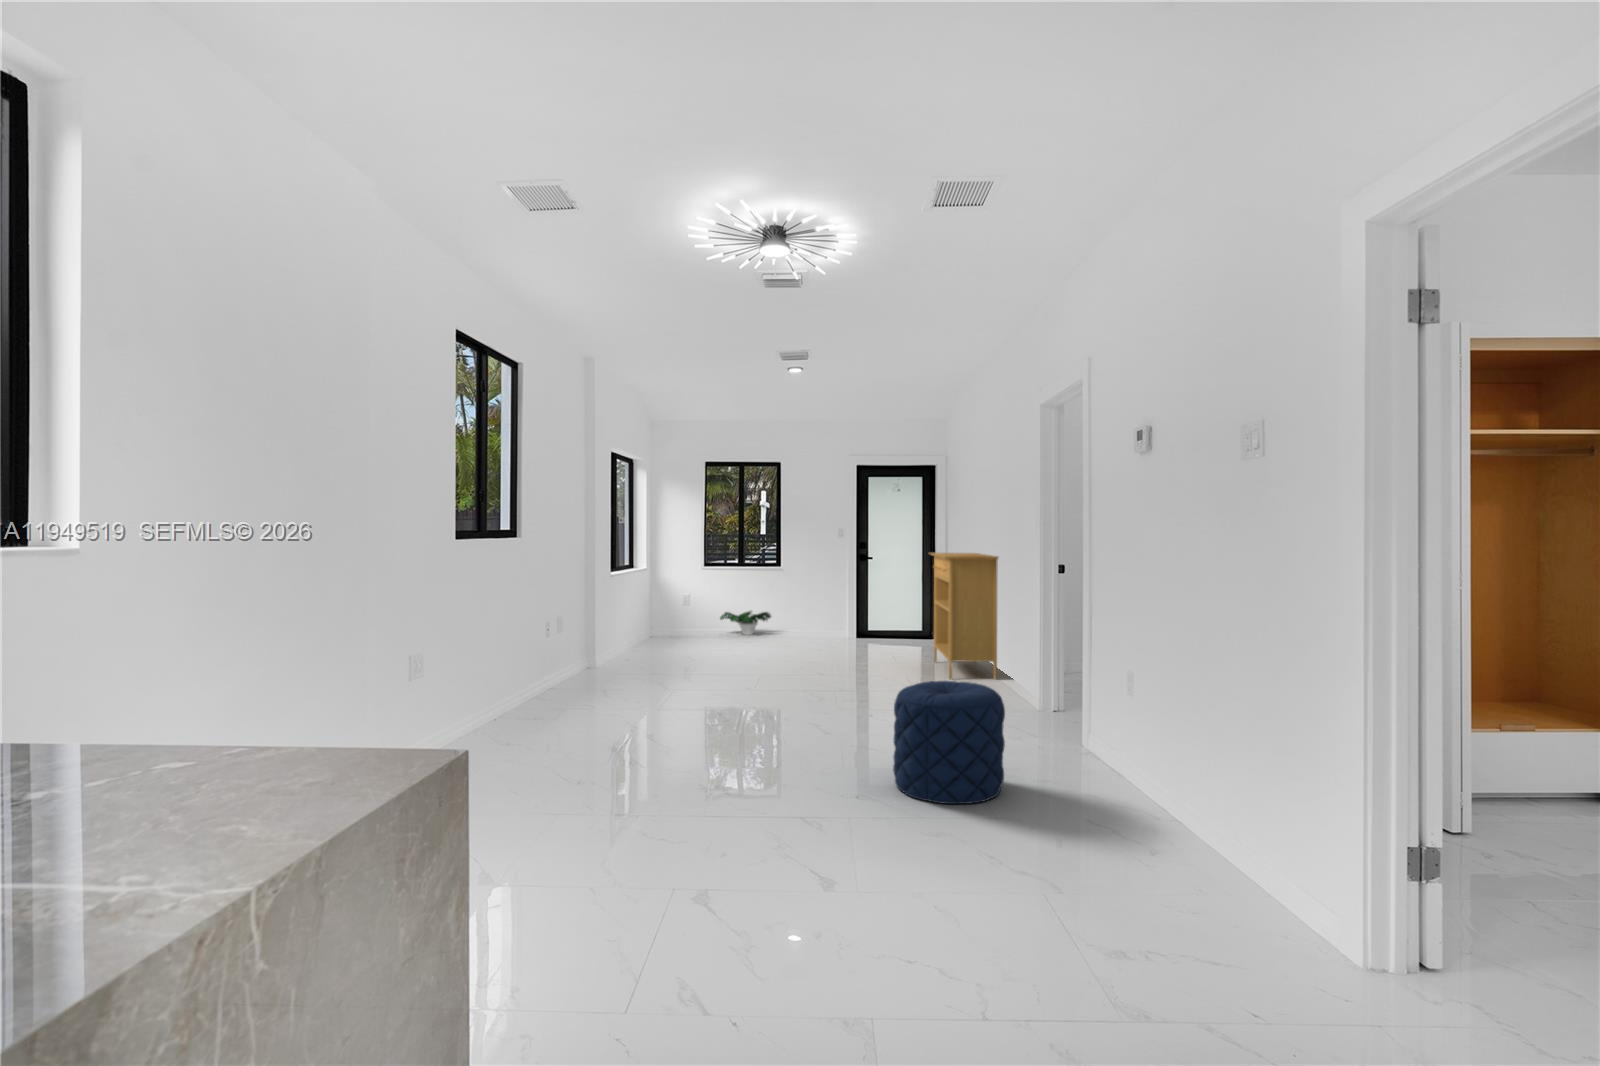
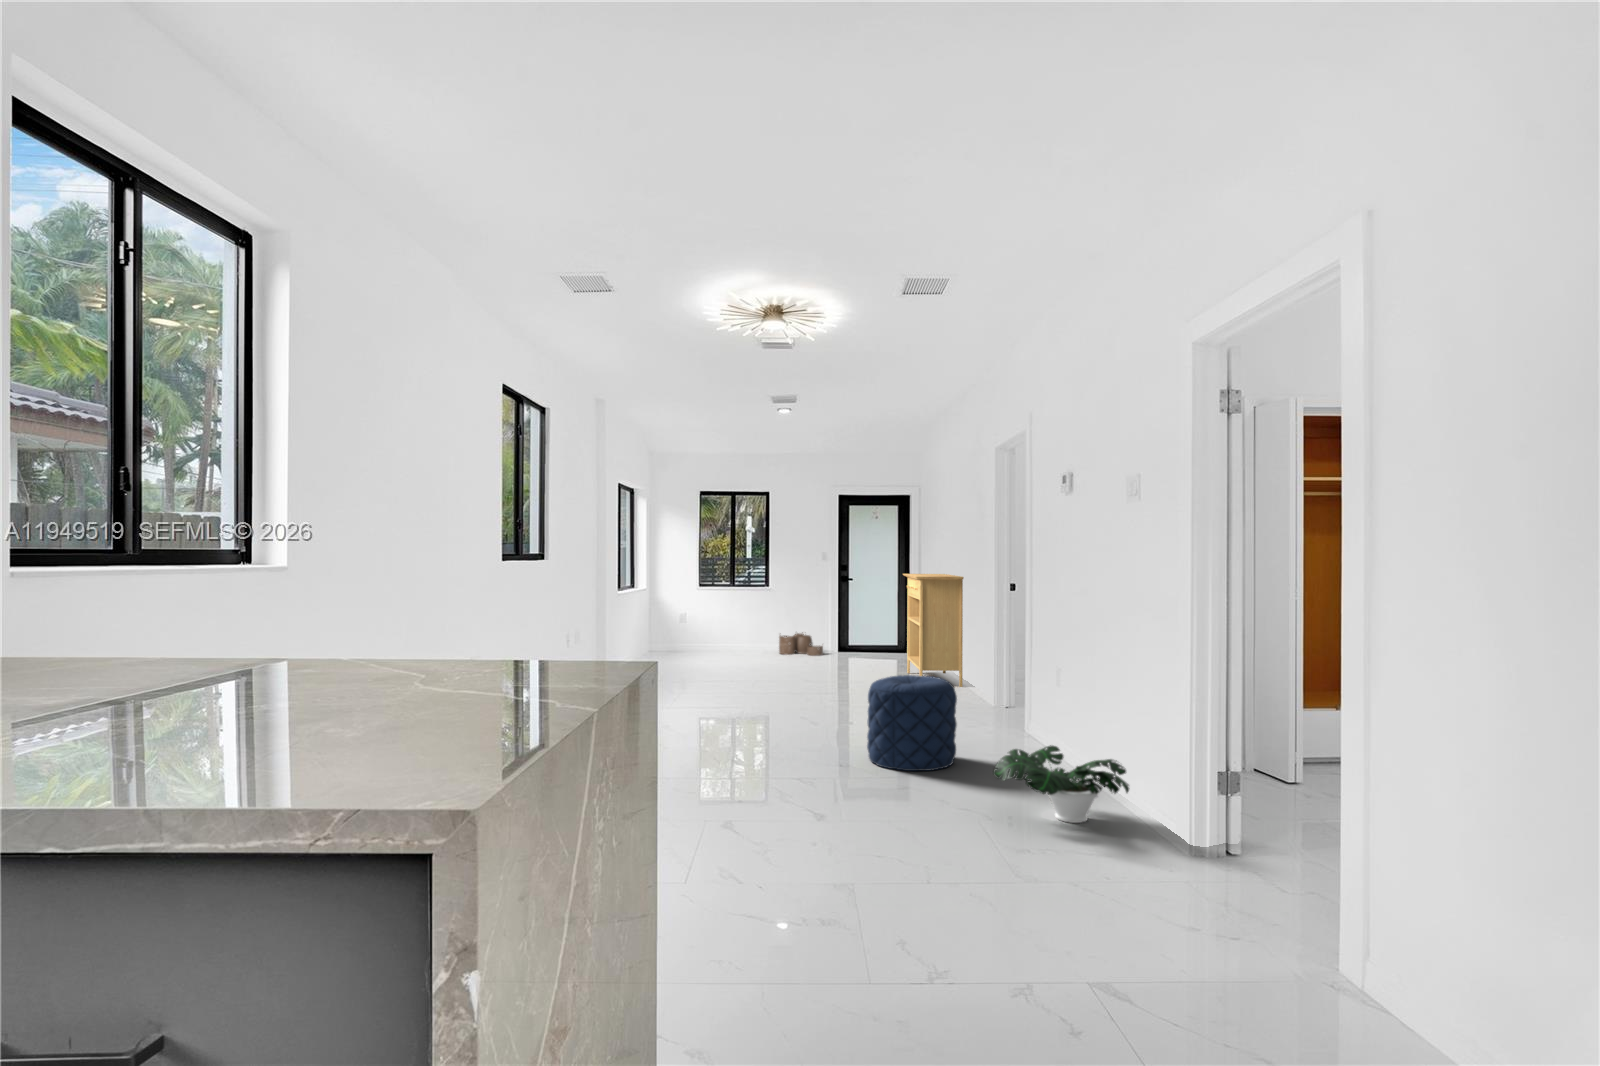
potted plant: present [720,611,771,635] -> present [993,745,1129,823]
woven basket: none [794,614,842,640] -> present [779,632,823,656]

